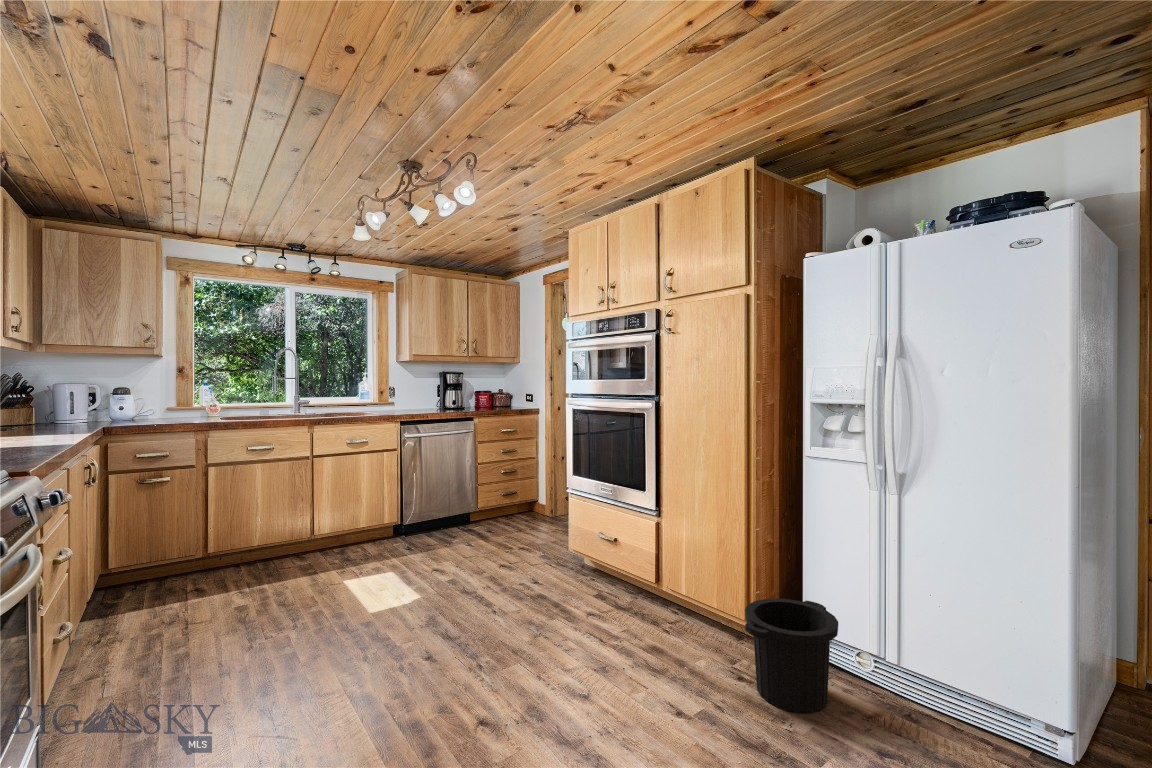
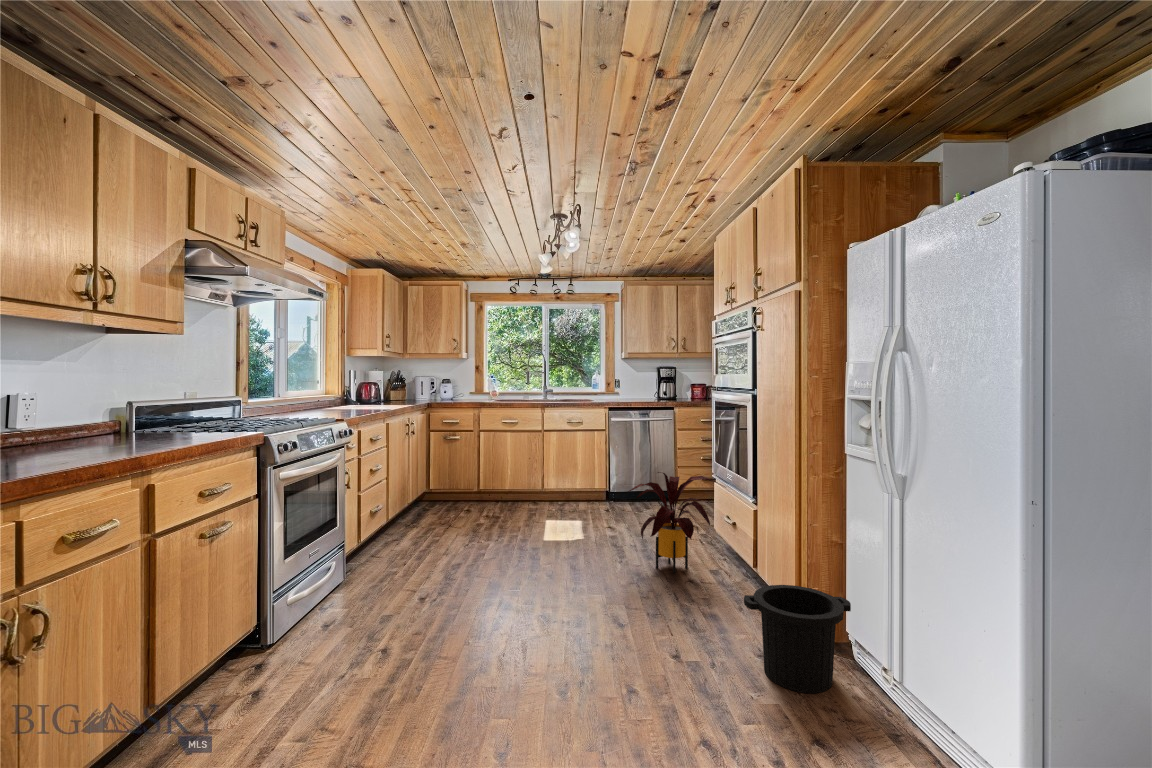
house plant: none [506,494,611,612] -> present [628,472,726,573]

